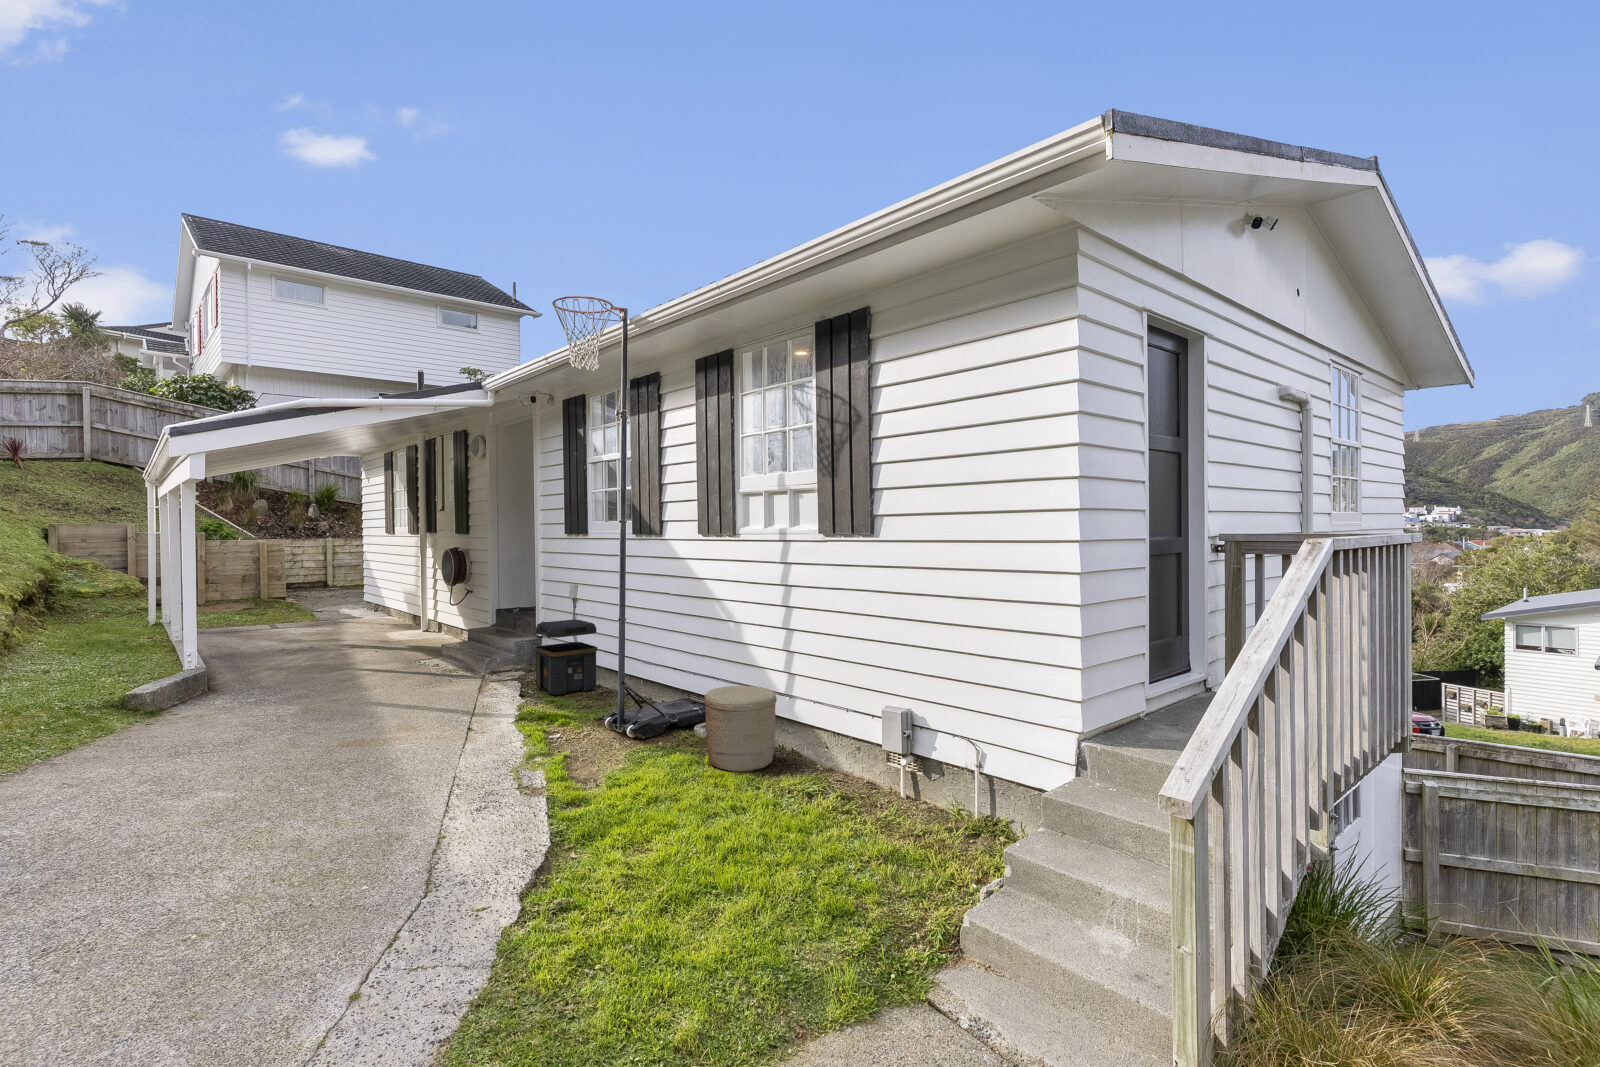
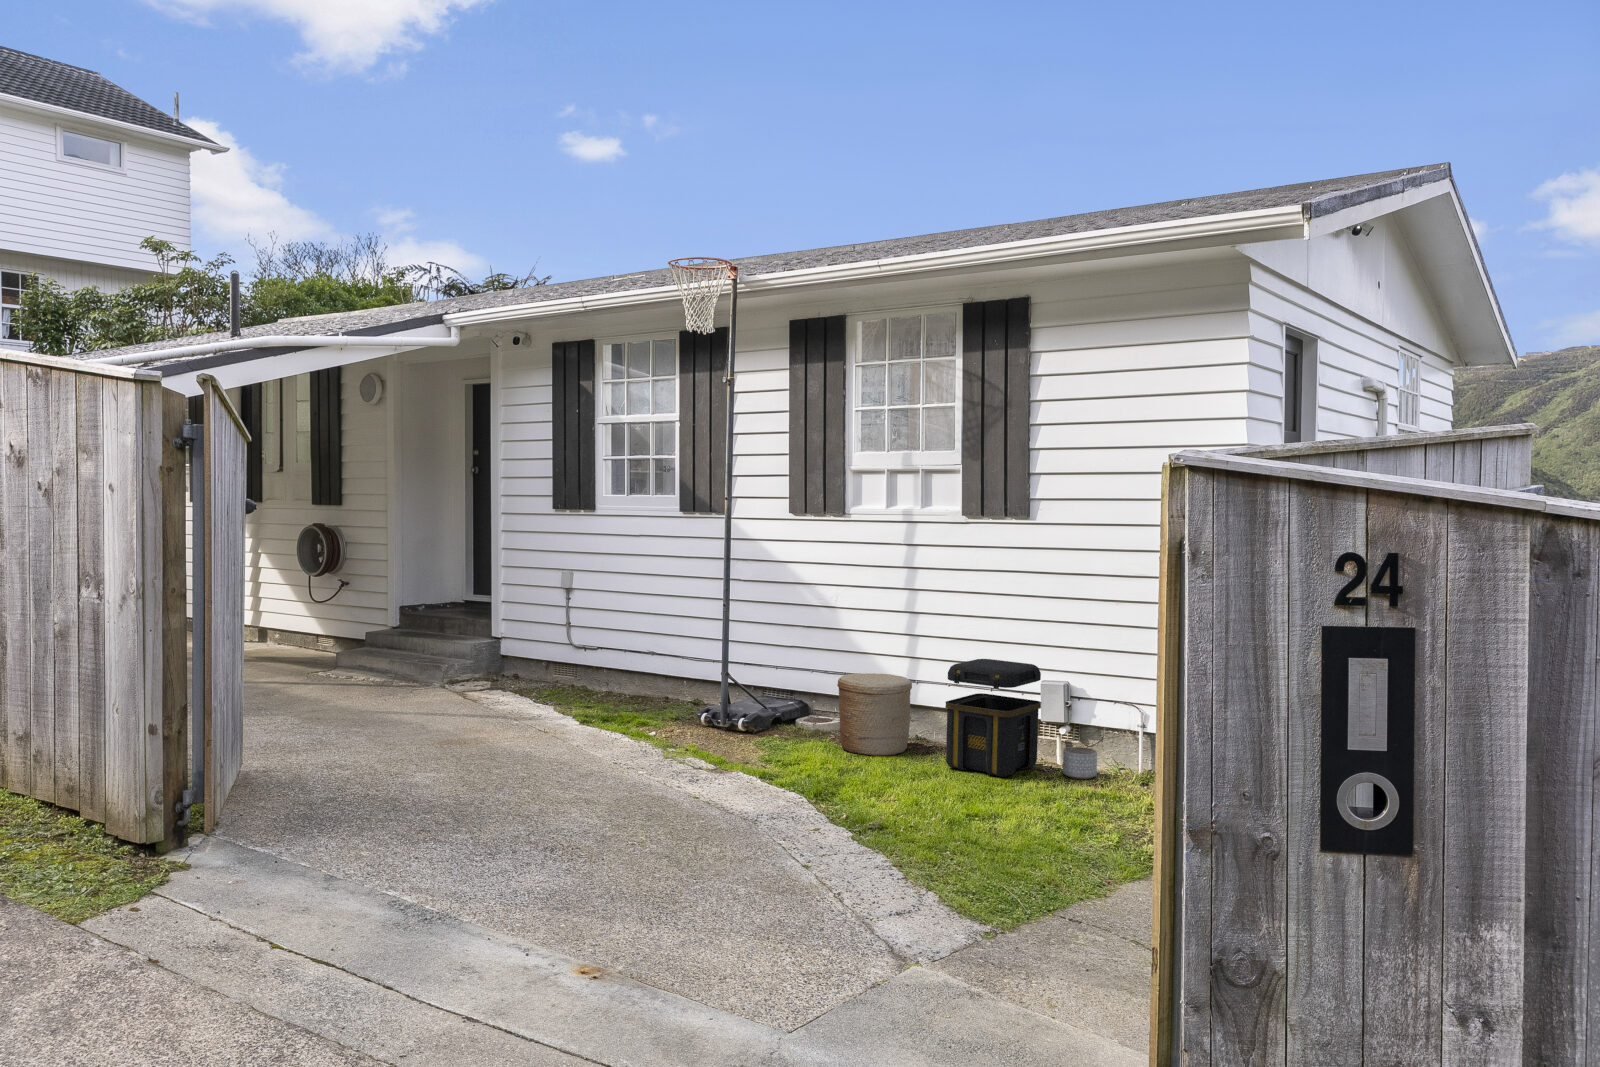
toolbox: present [535,620,597,695] -> present [945,659,1041,777]
planter: none [896,780,933,820] -> present [1063,747,1097,779]

